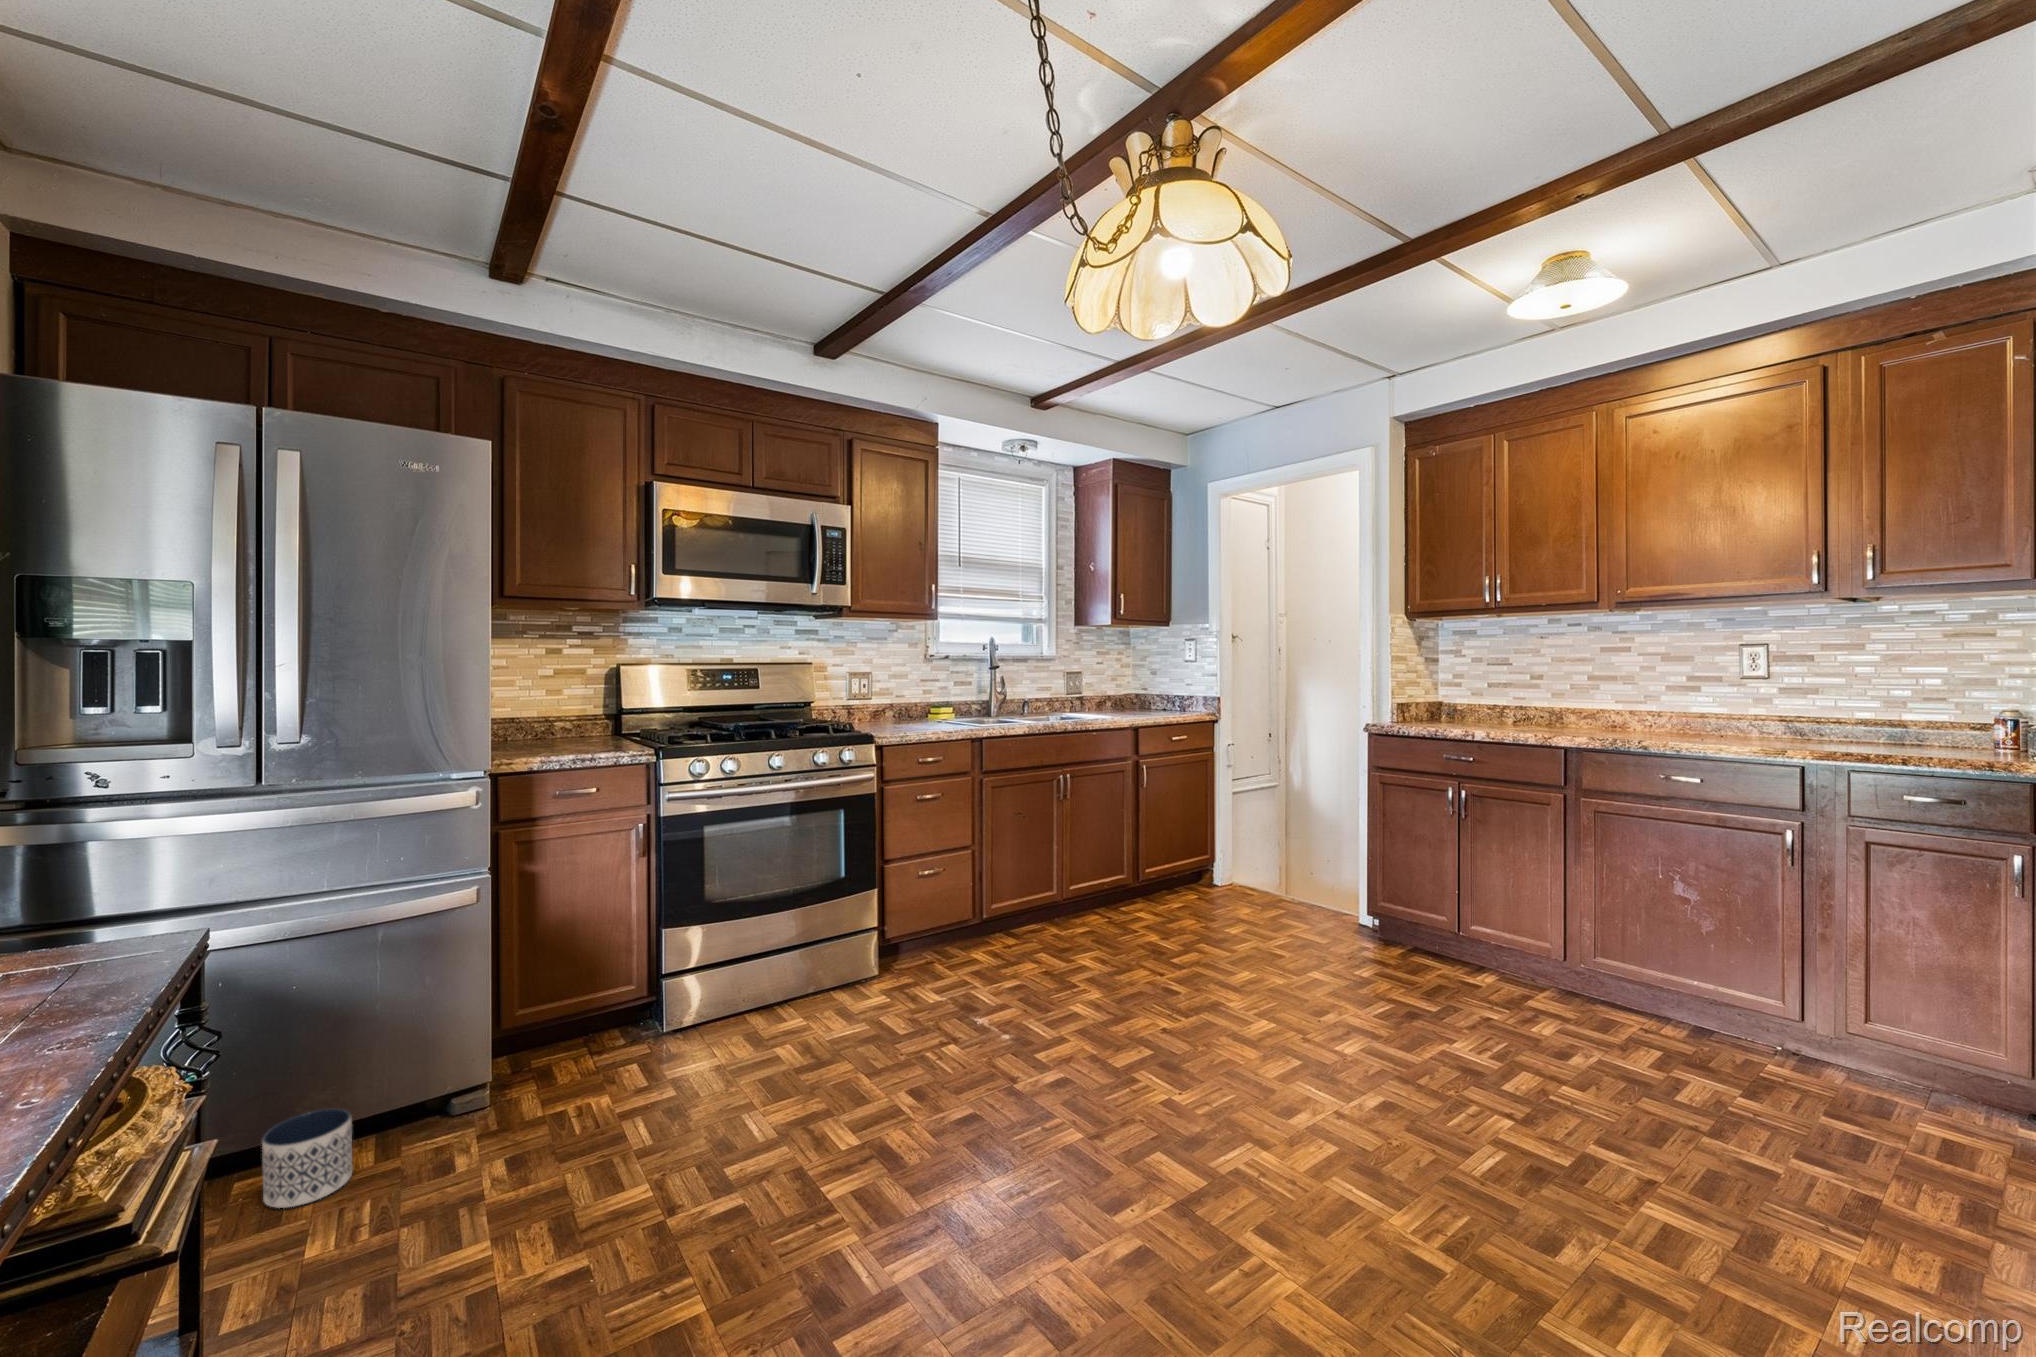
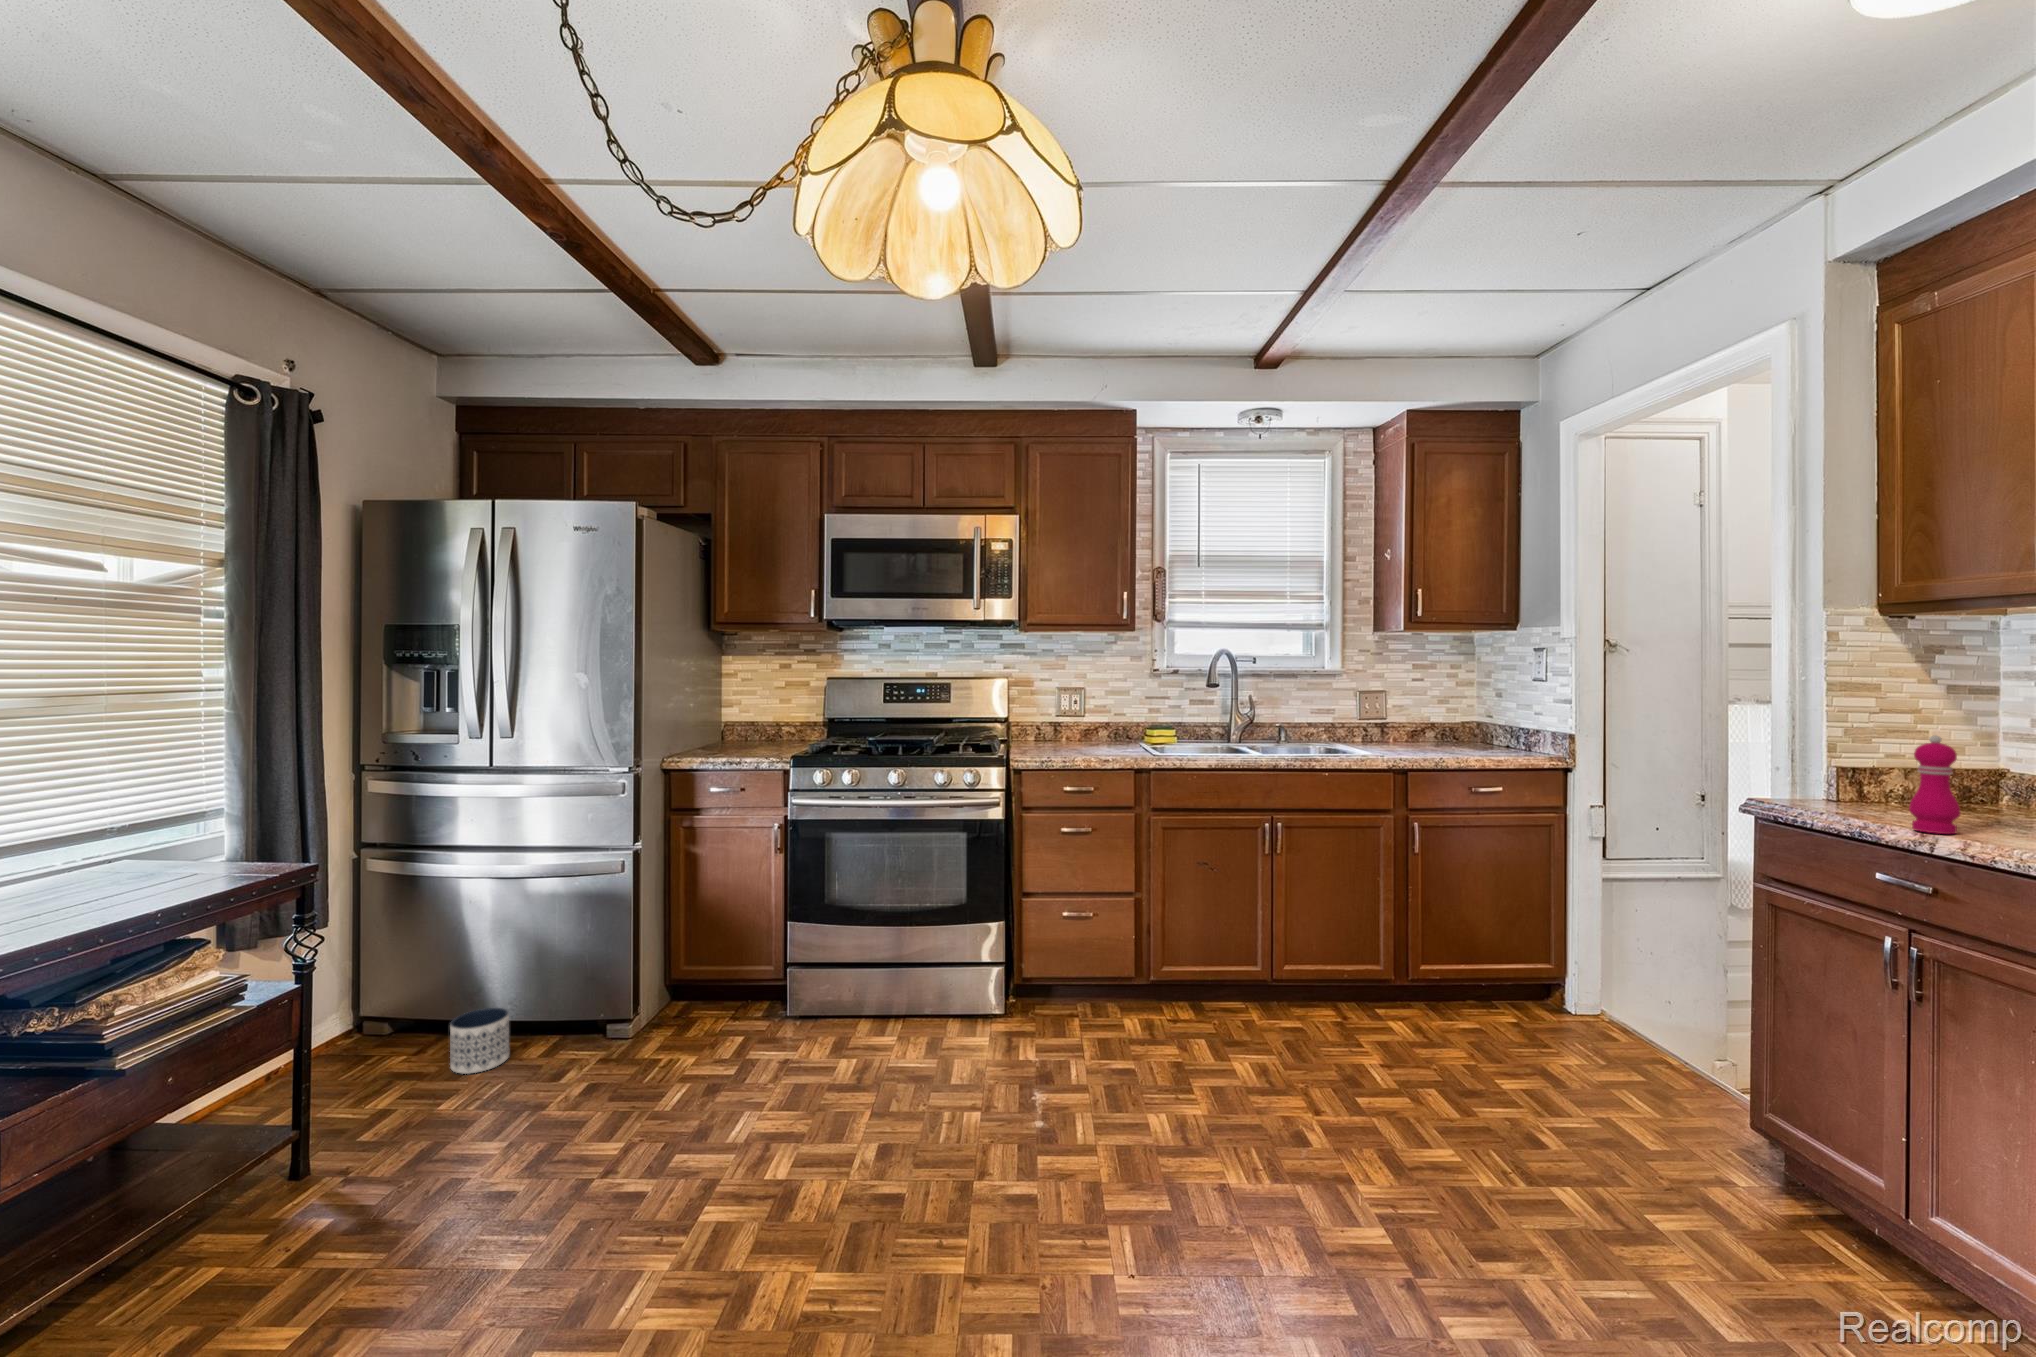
pepper mill: none [1451,681,1471,731] -> present [1909,735,1960,834]

